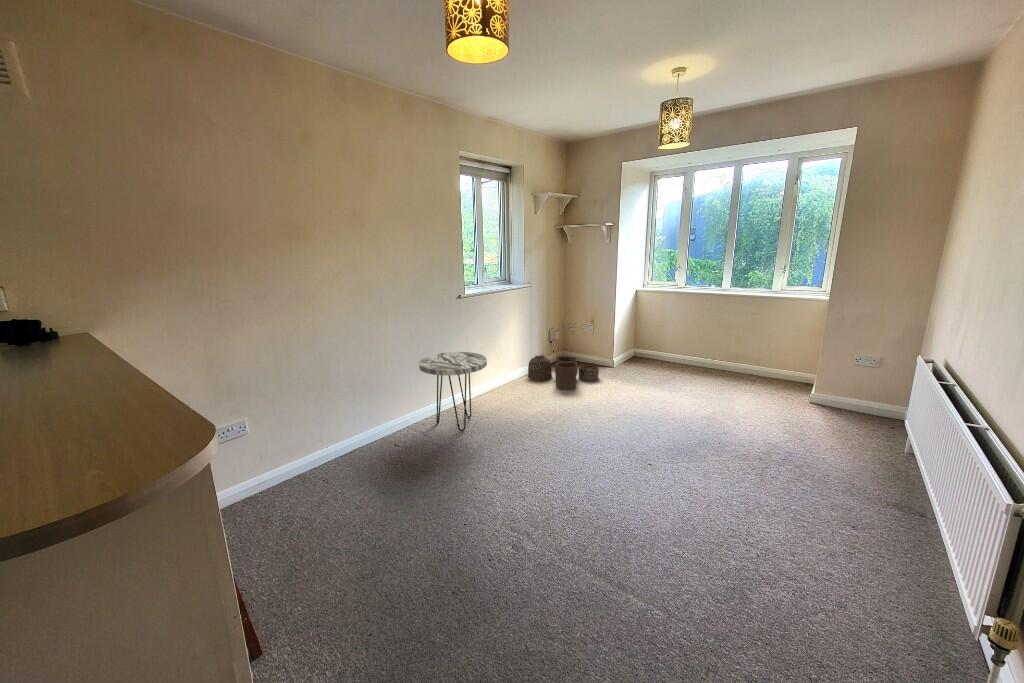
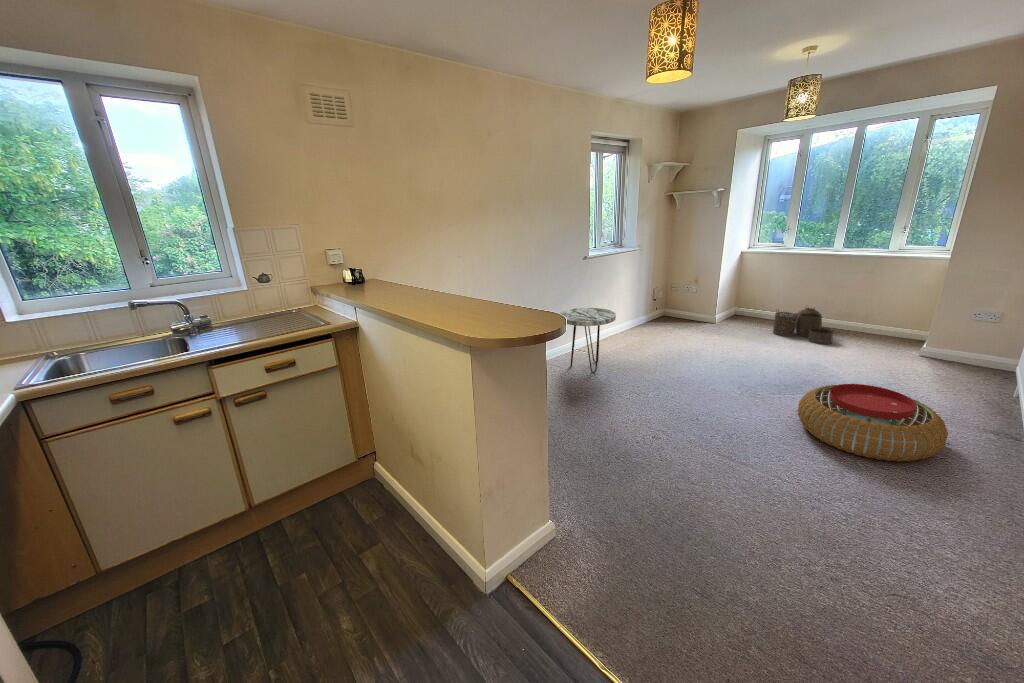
woven basket: present [528,354,599,389] -> present [773,308,833,344]
pouf: none [682,444,845,548] -> present [798,384,948,462]

